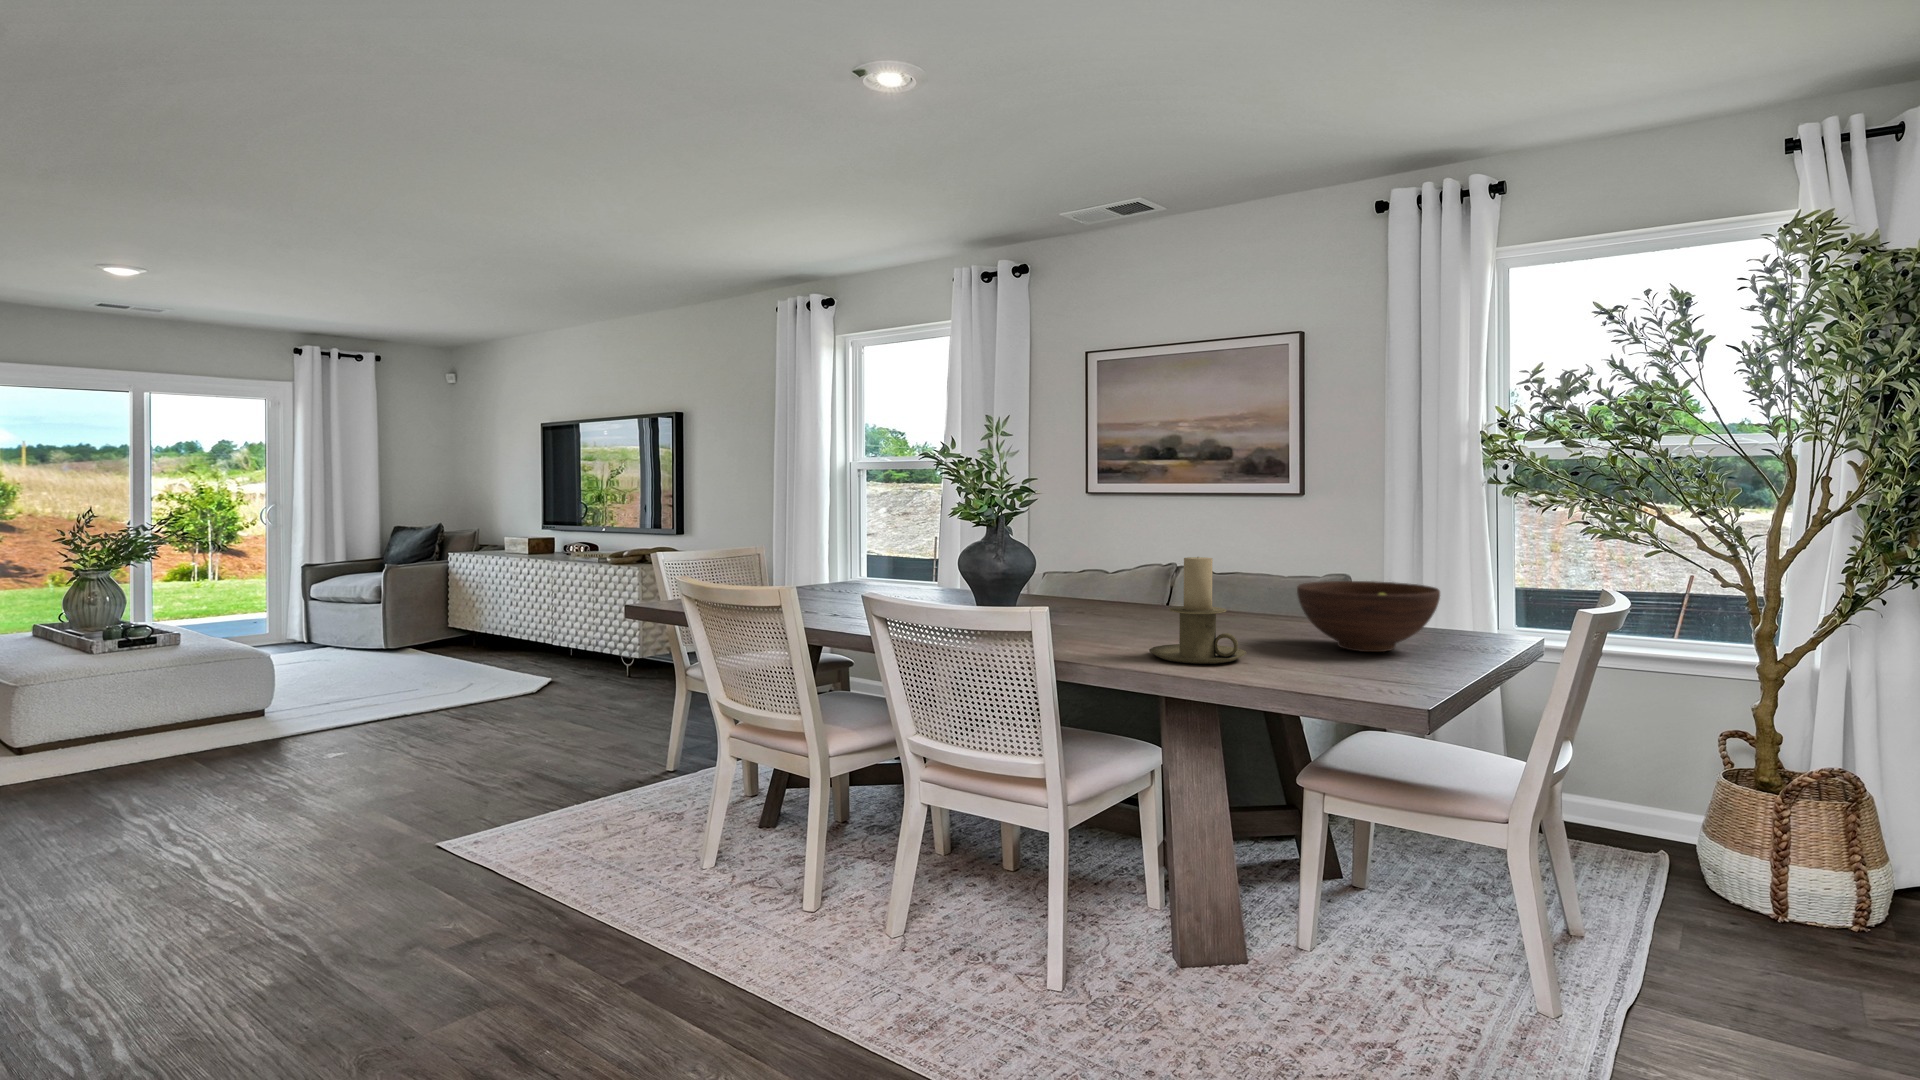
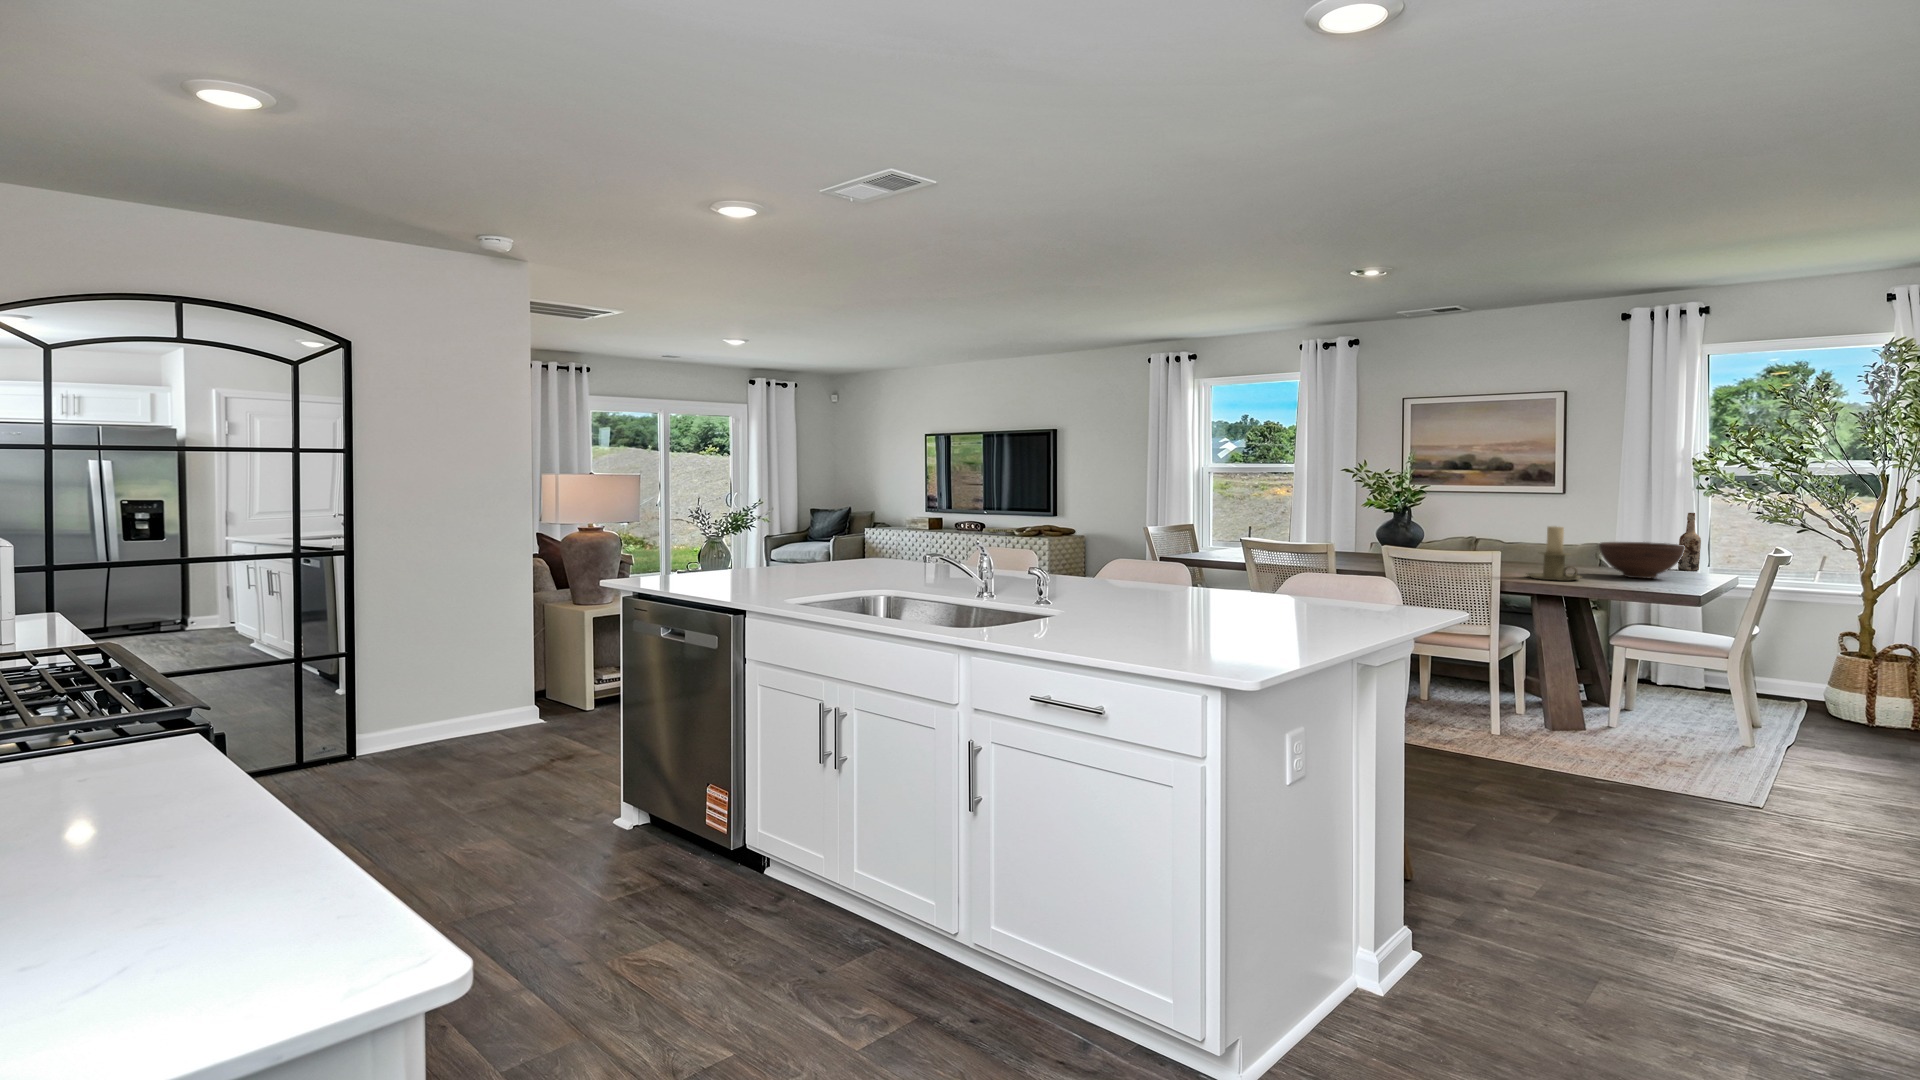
wine bottle: none [1457,526,1492,626] -> present [1678,513,1701,571]

